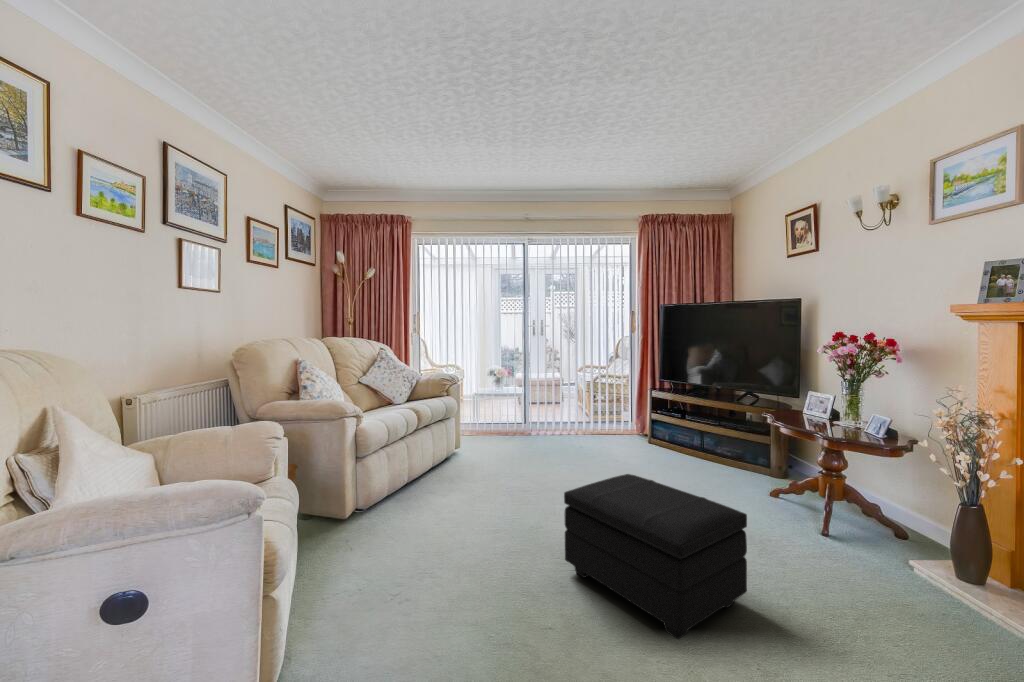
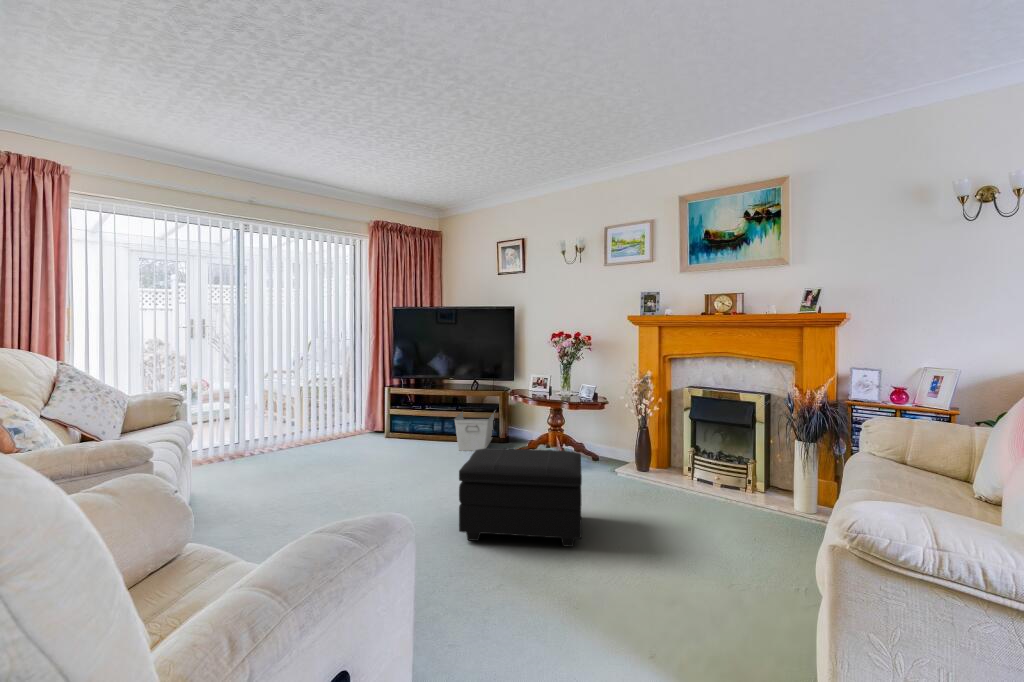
storage bin: none [700,425,773,480] -> present [455,410,496,451]

